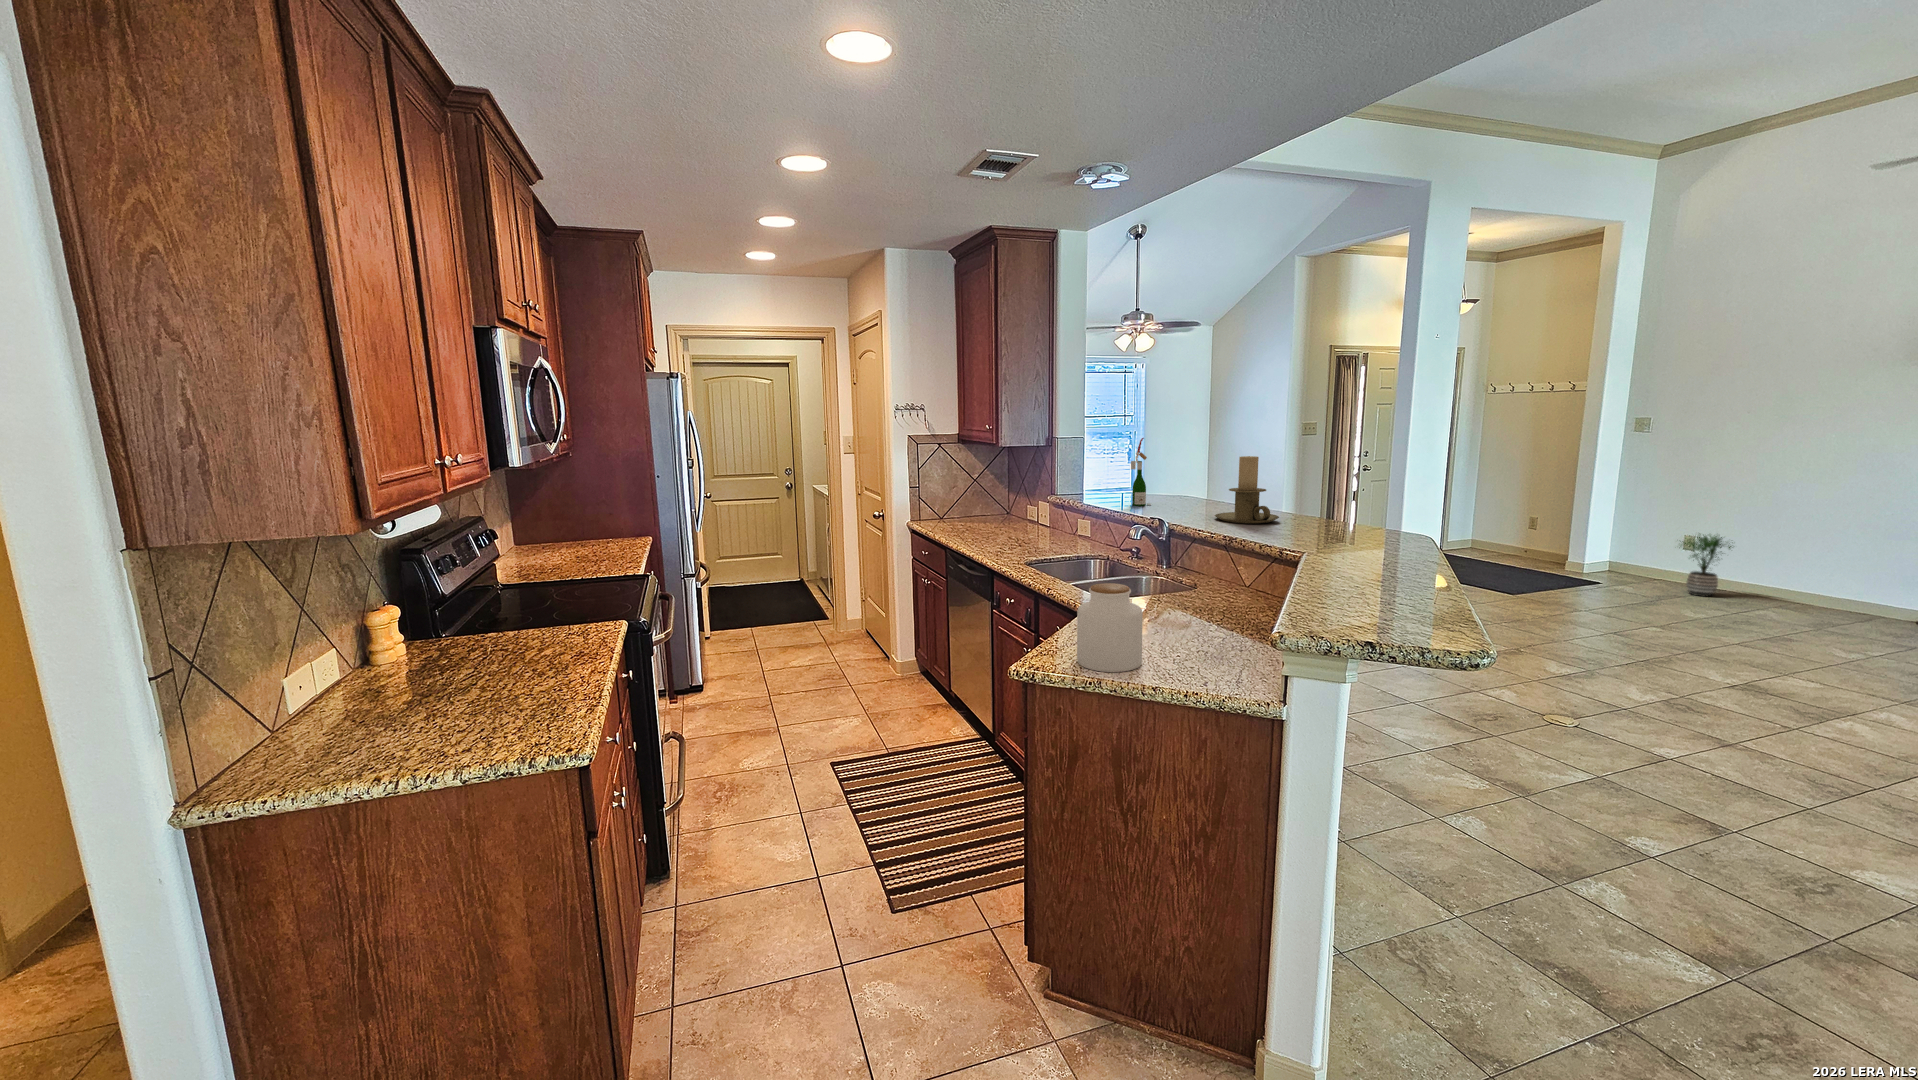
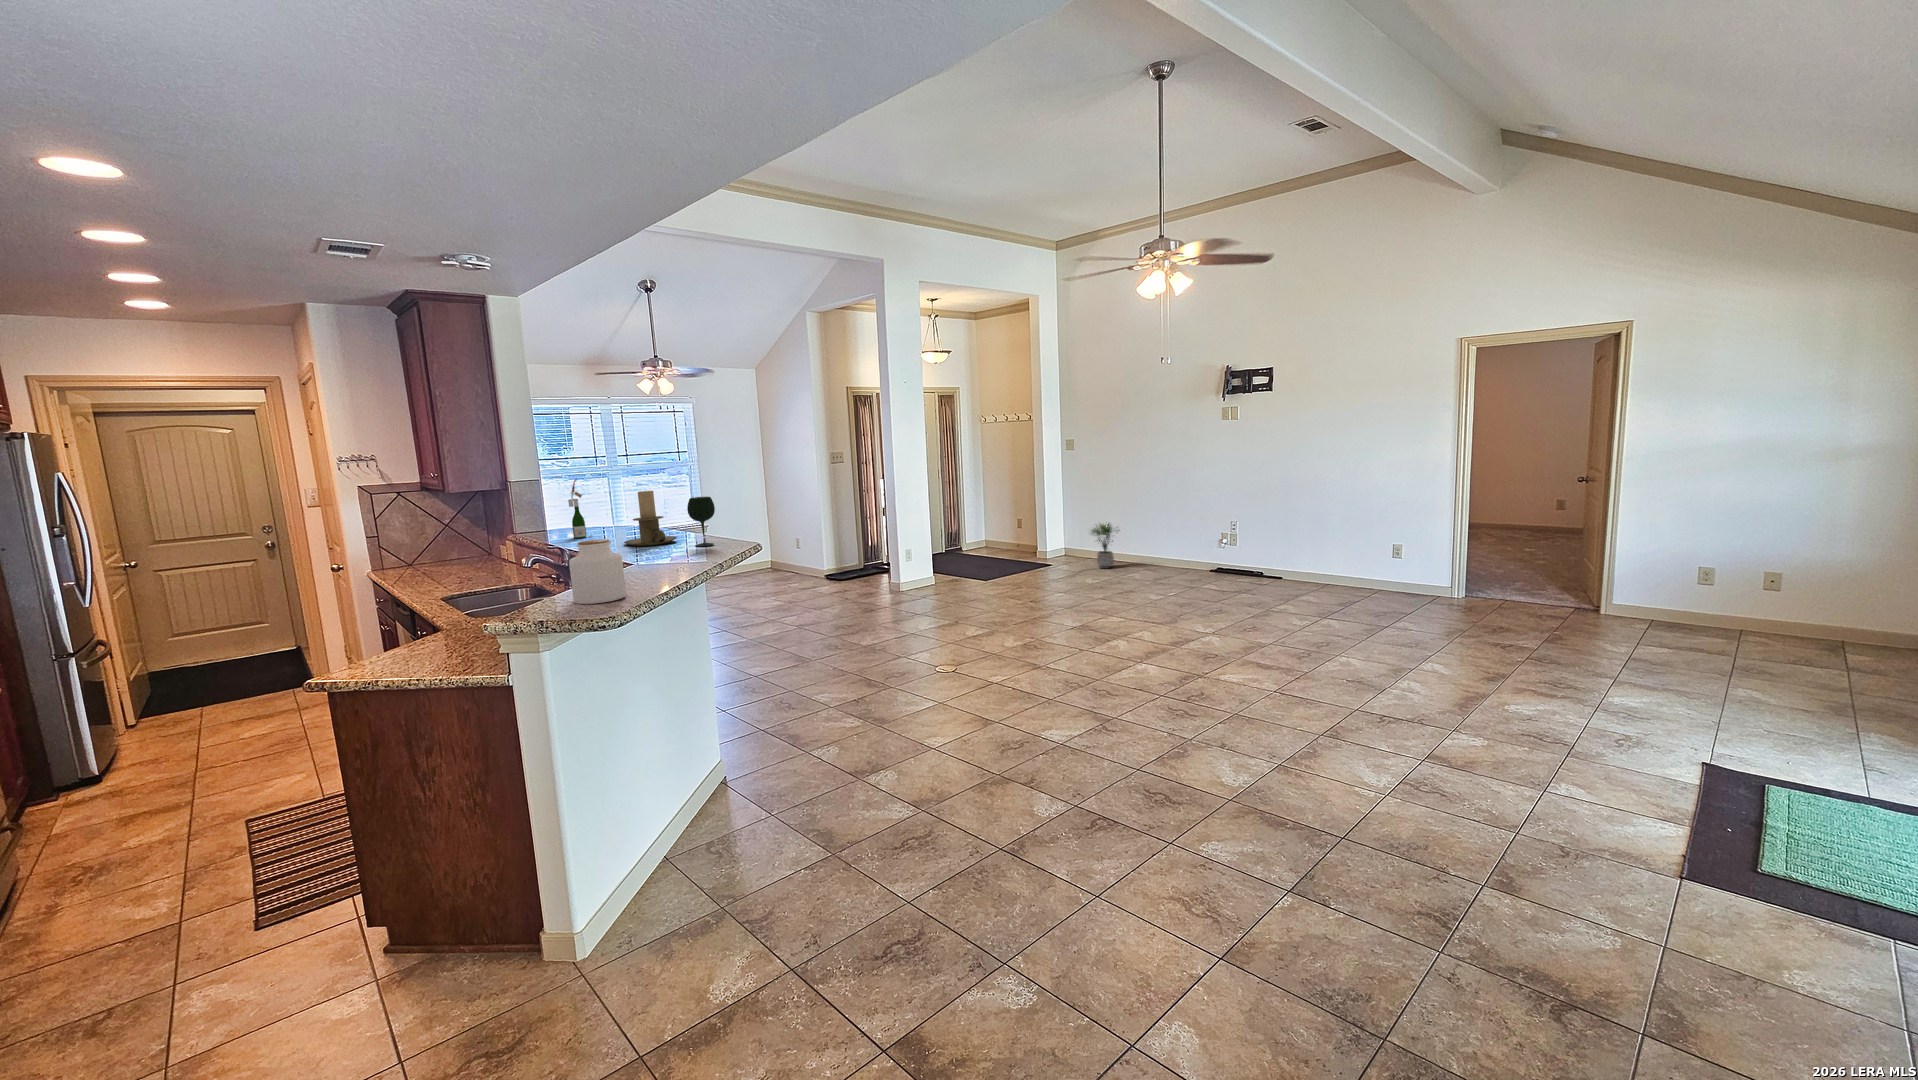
wine glass: none [1315,468,1352,531] -> present [687,497,715,546]
jar: present [1077,583,1143,672] -> present [569,539,626,604]

